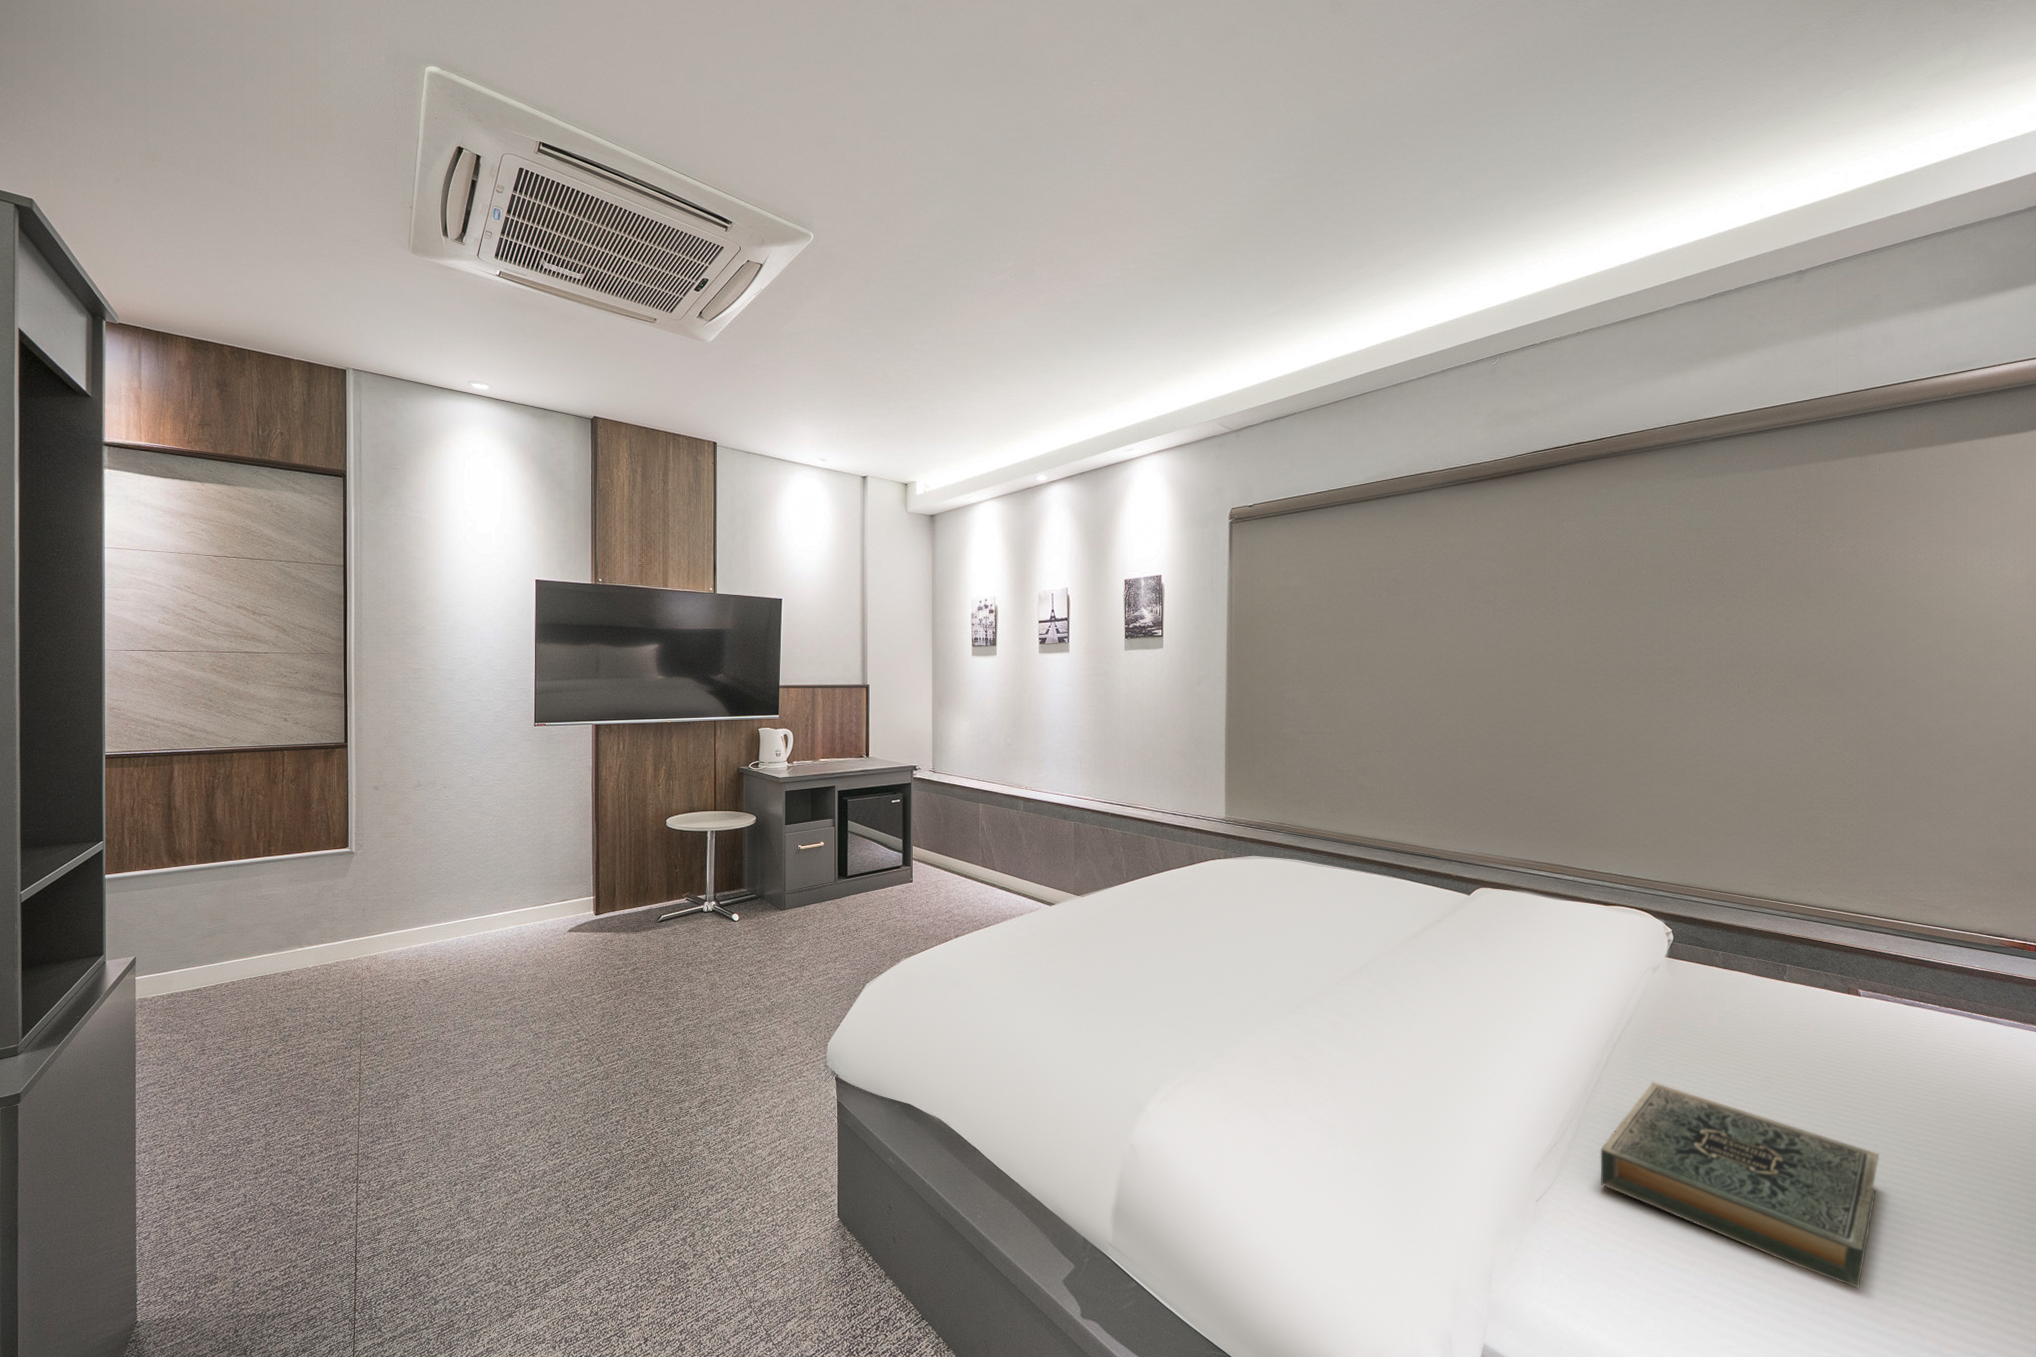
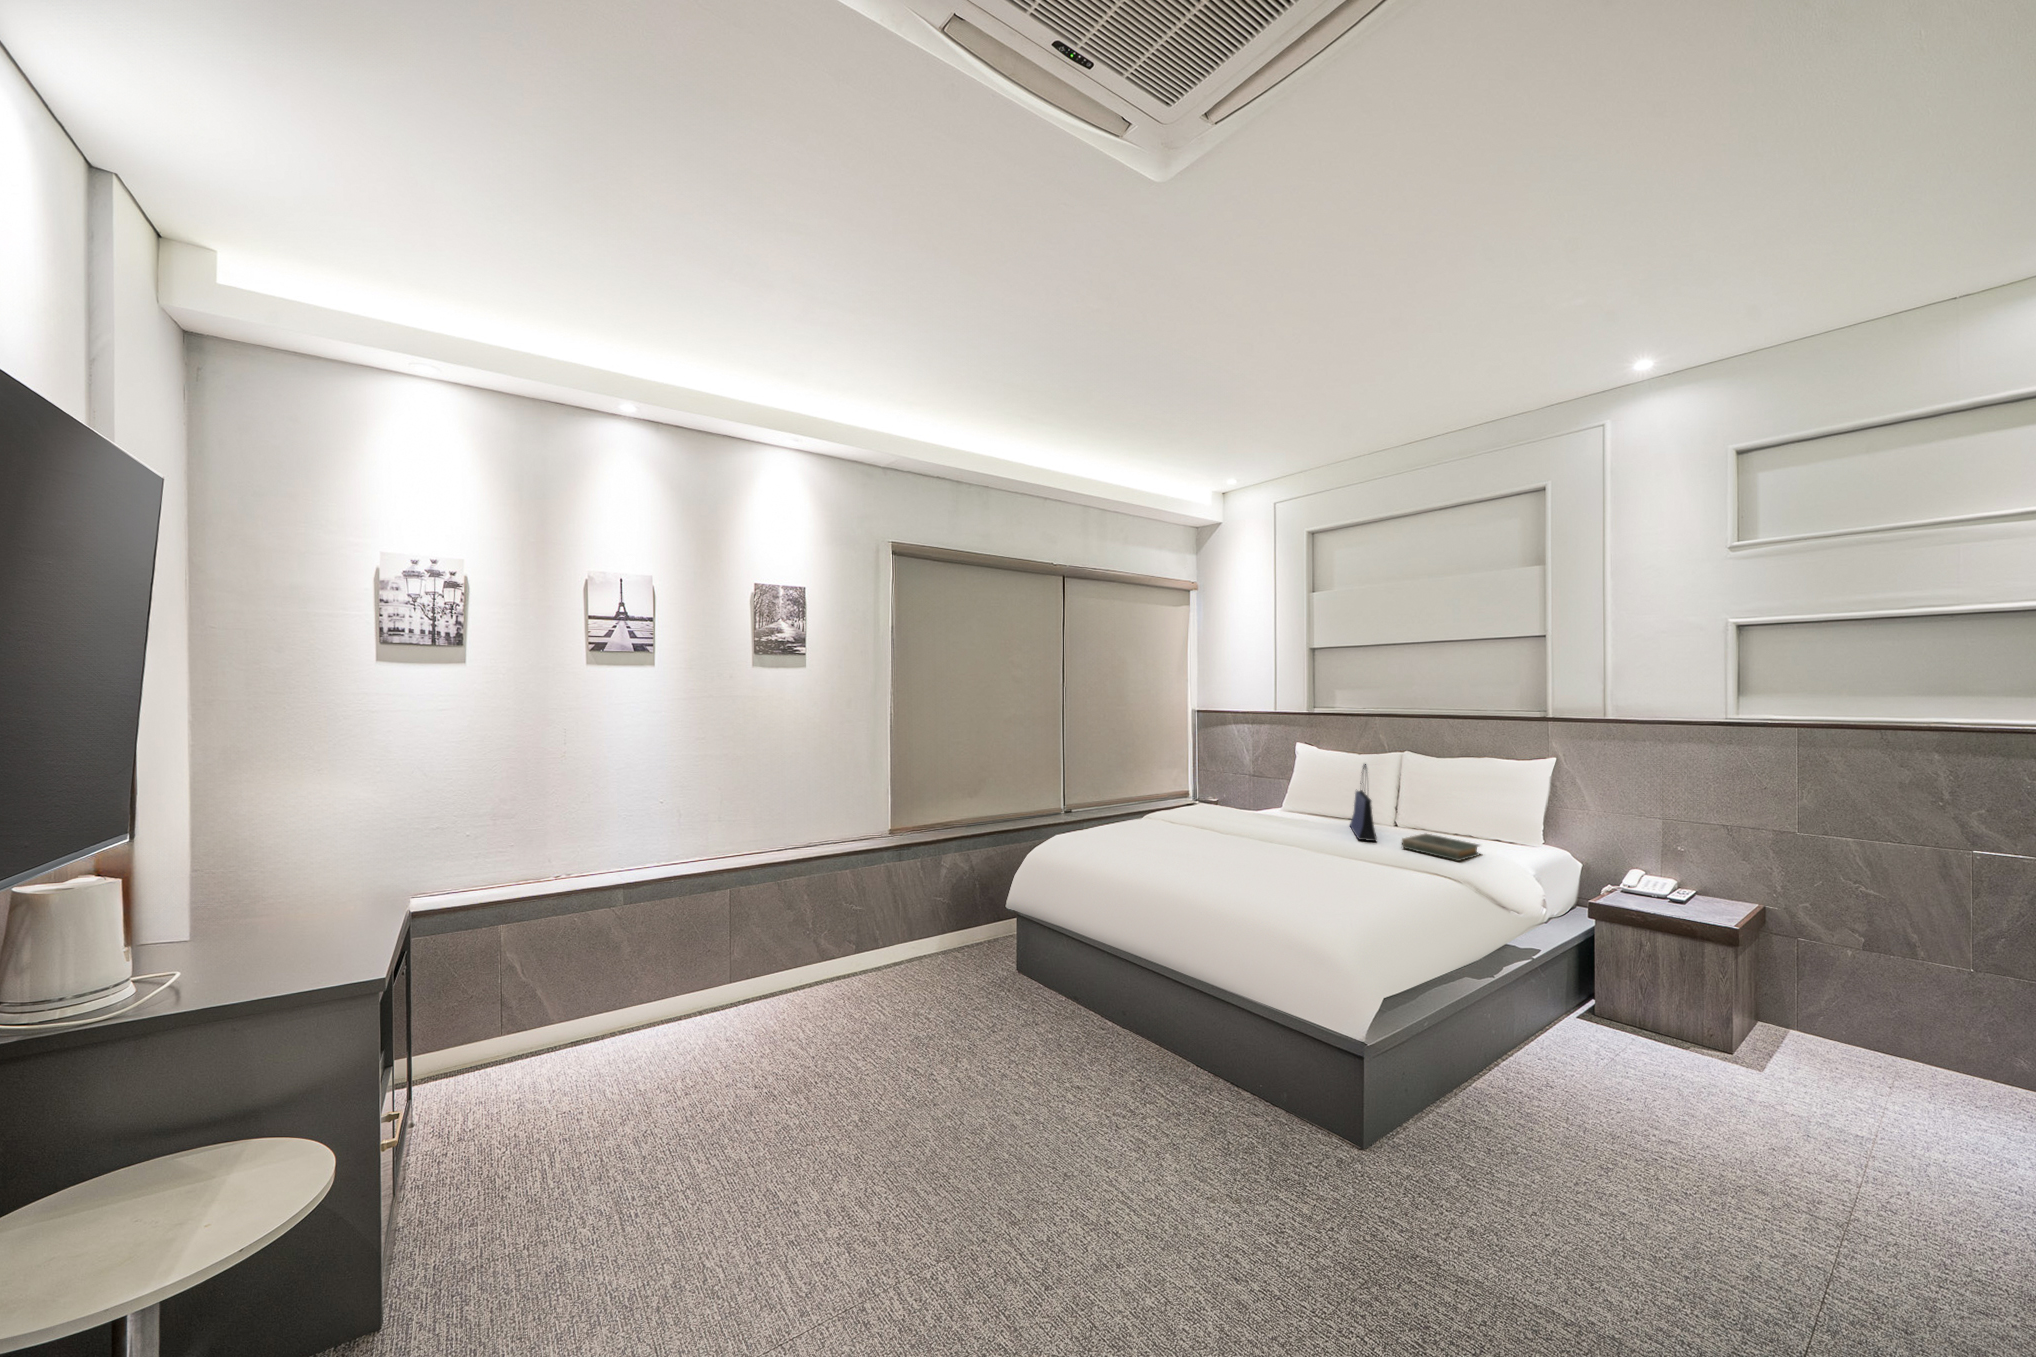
tote bag: none [1647,851,1932,1110] -> present [1350,764,1377,841]

